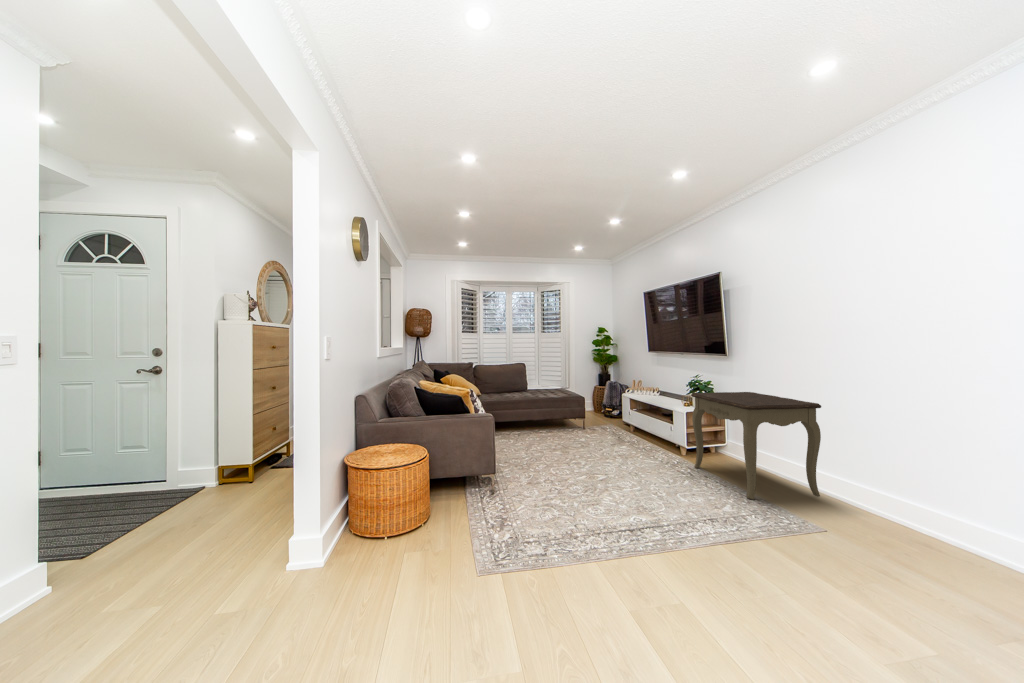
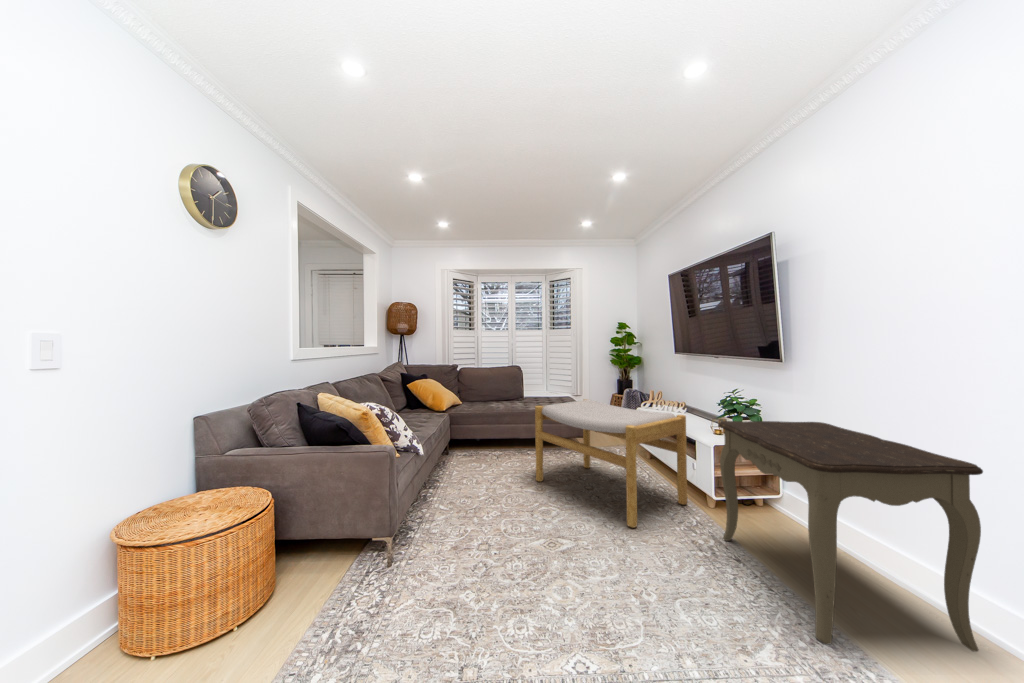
footstool: none [558,387,668,466] -> present [535,399,687,528]

